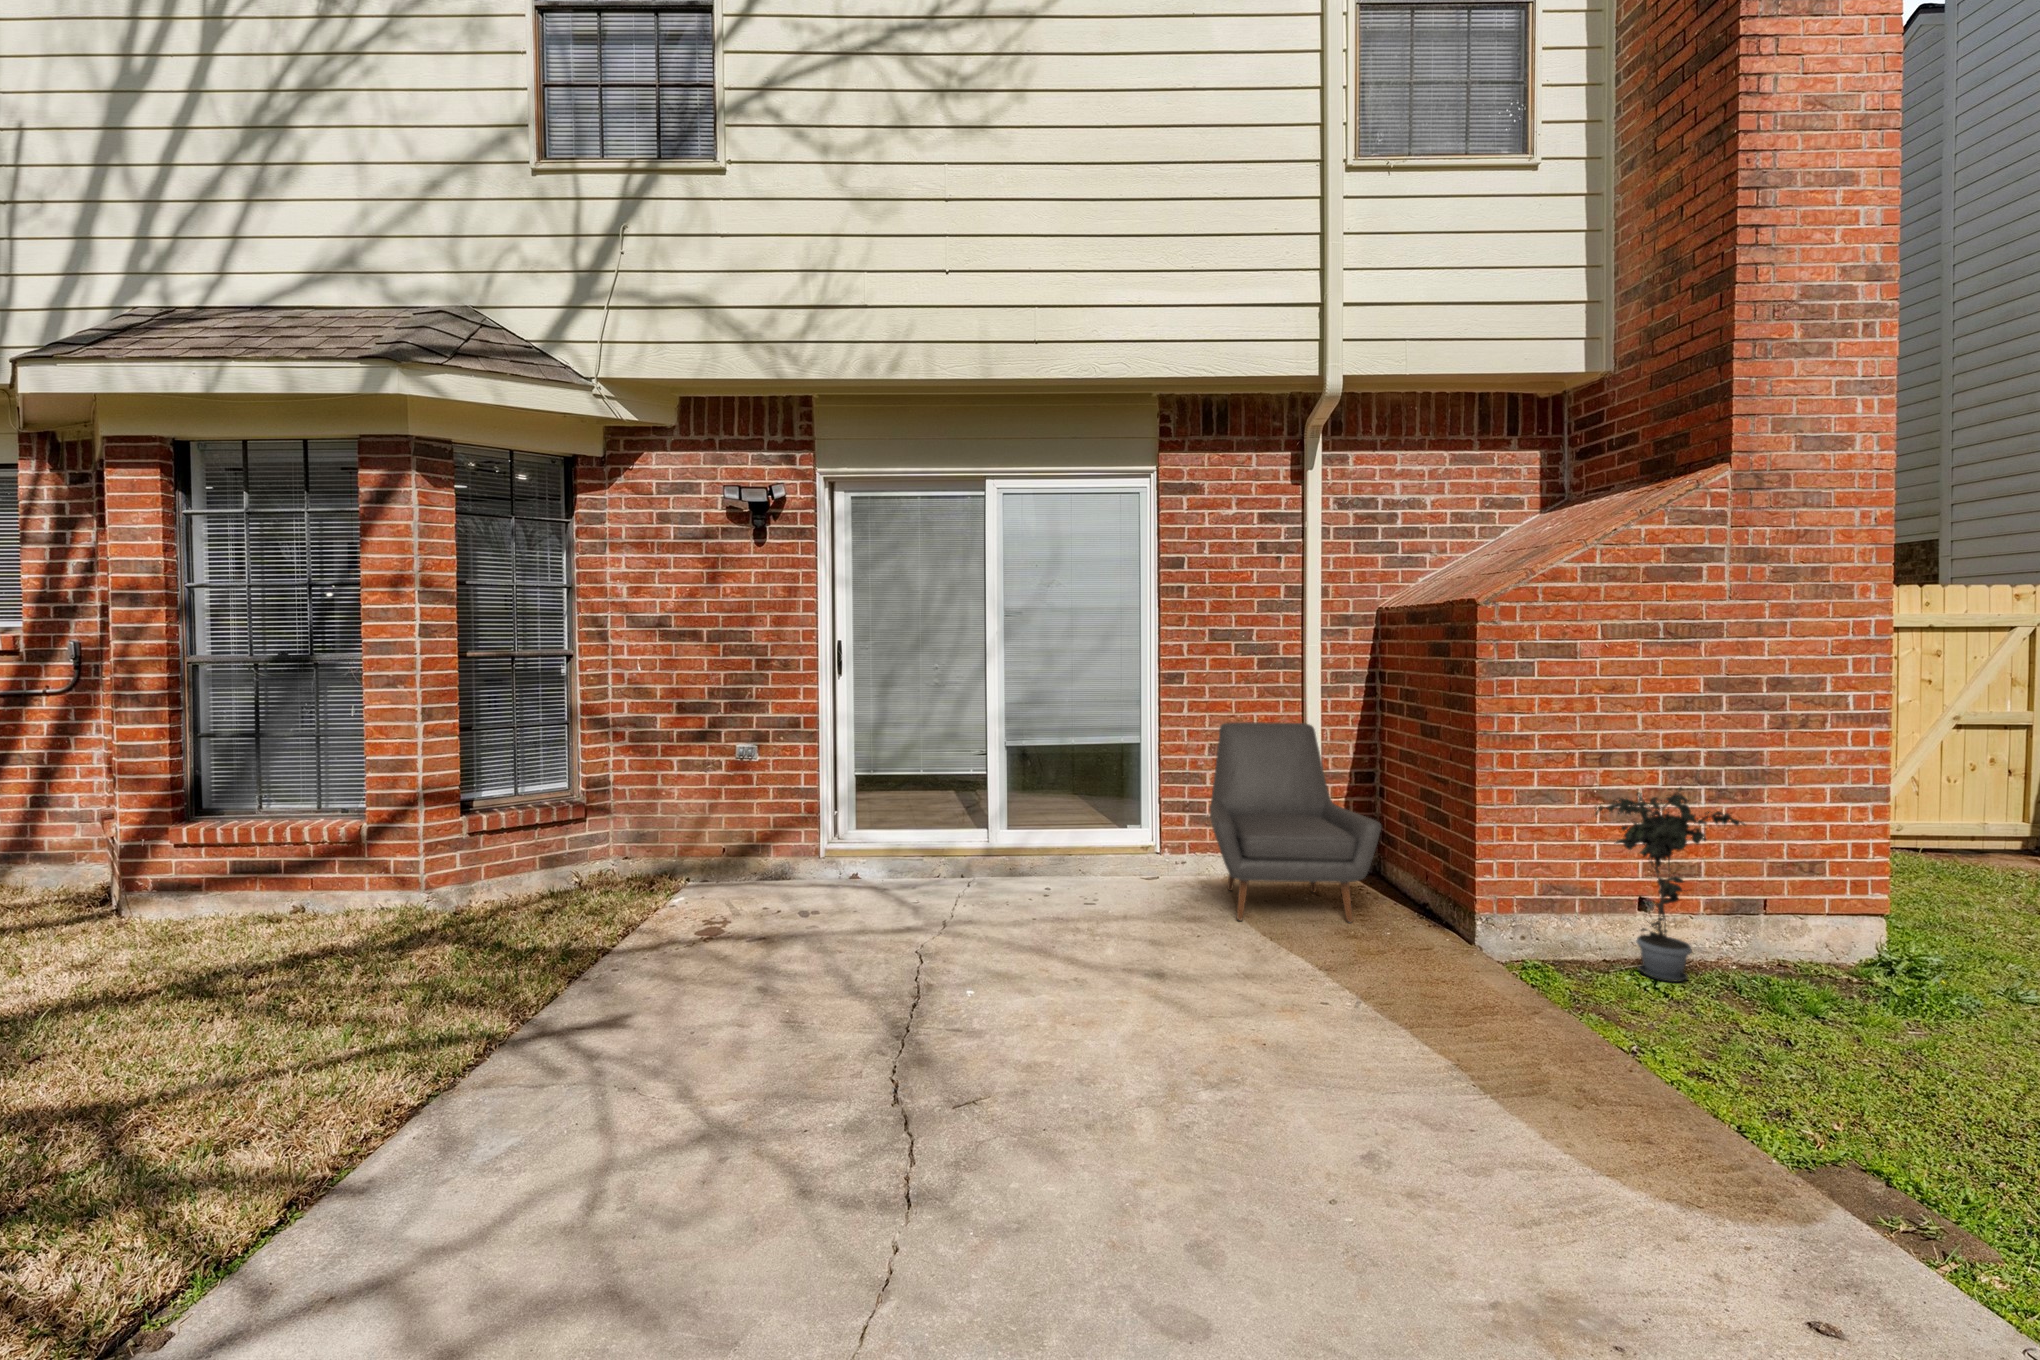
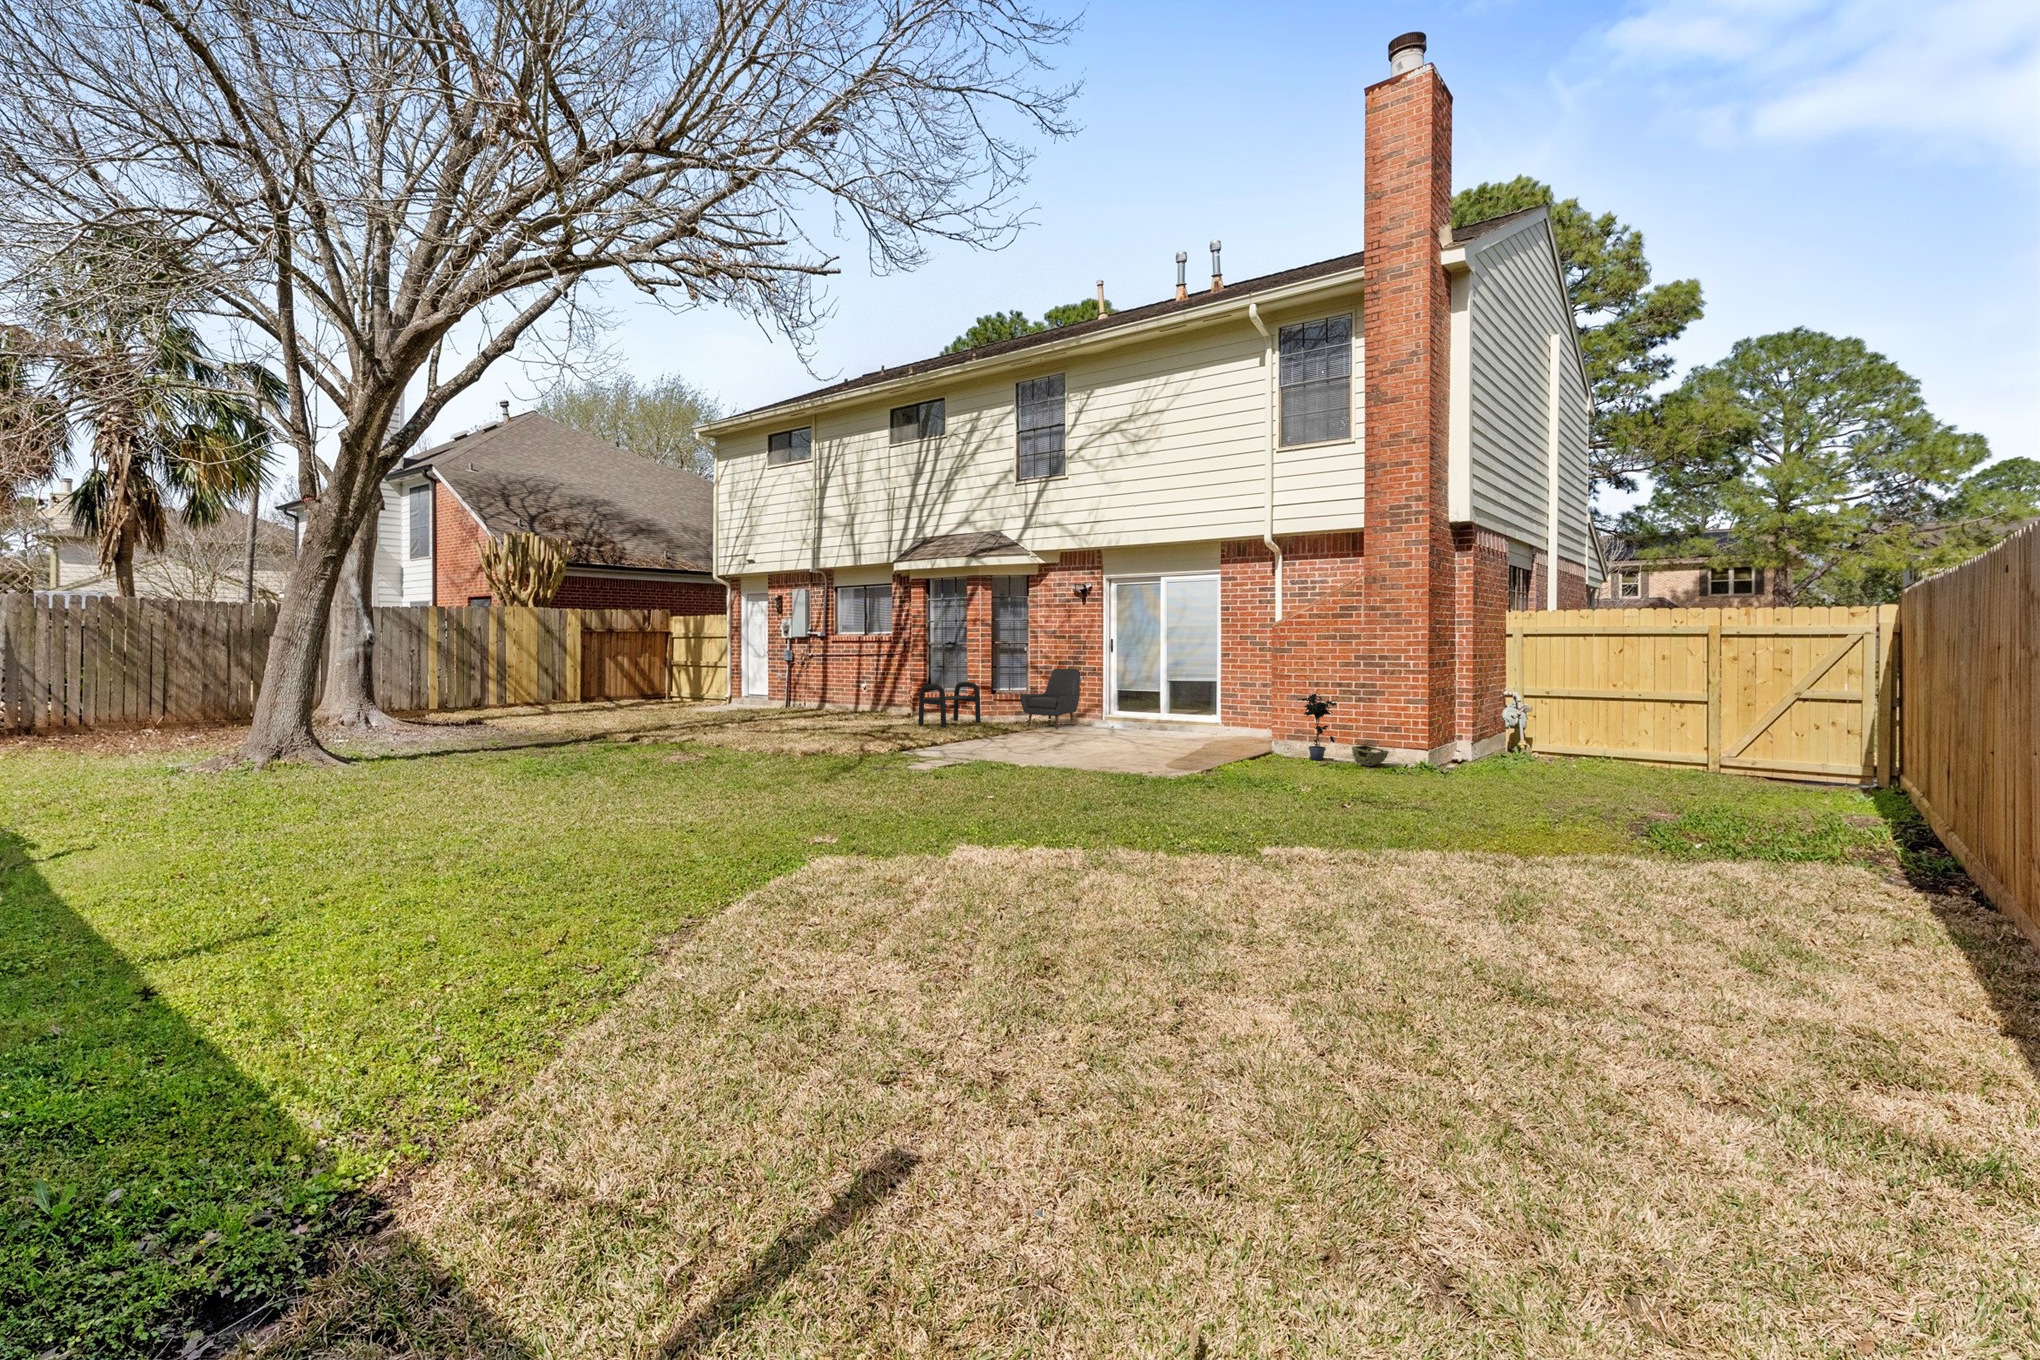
chair: present [1209,722,1381,922] -> present [1020,668,1080,729]
bench: none [148,787,422,987] -> present [918,682,981,727]
woven basket: none [1757,920,1892,994] -> present [1351,745,1389,766]

